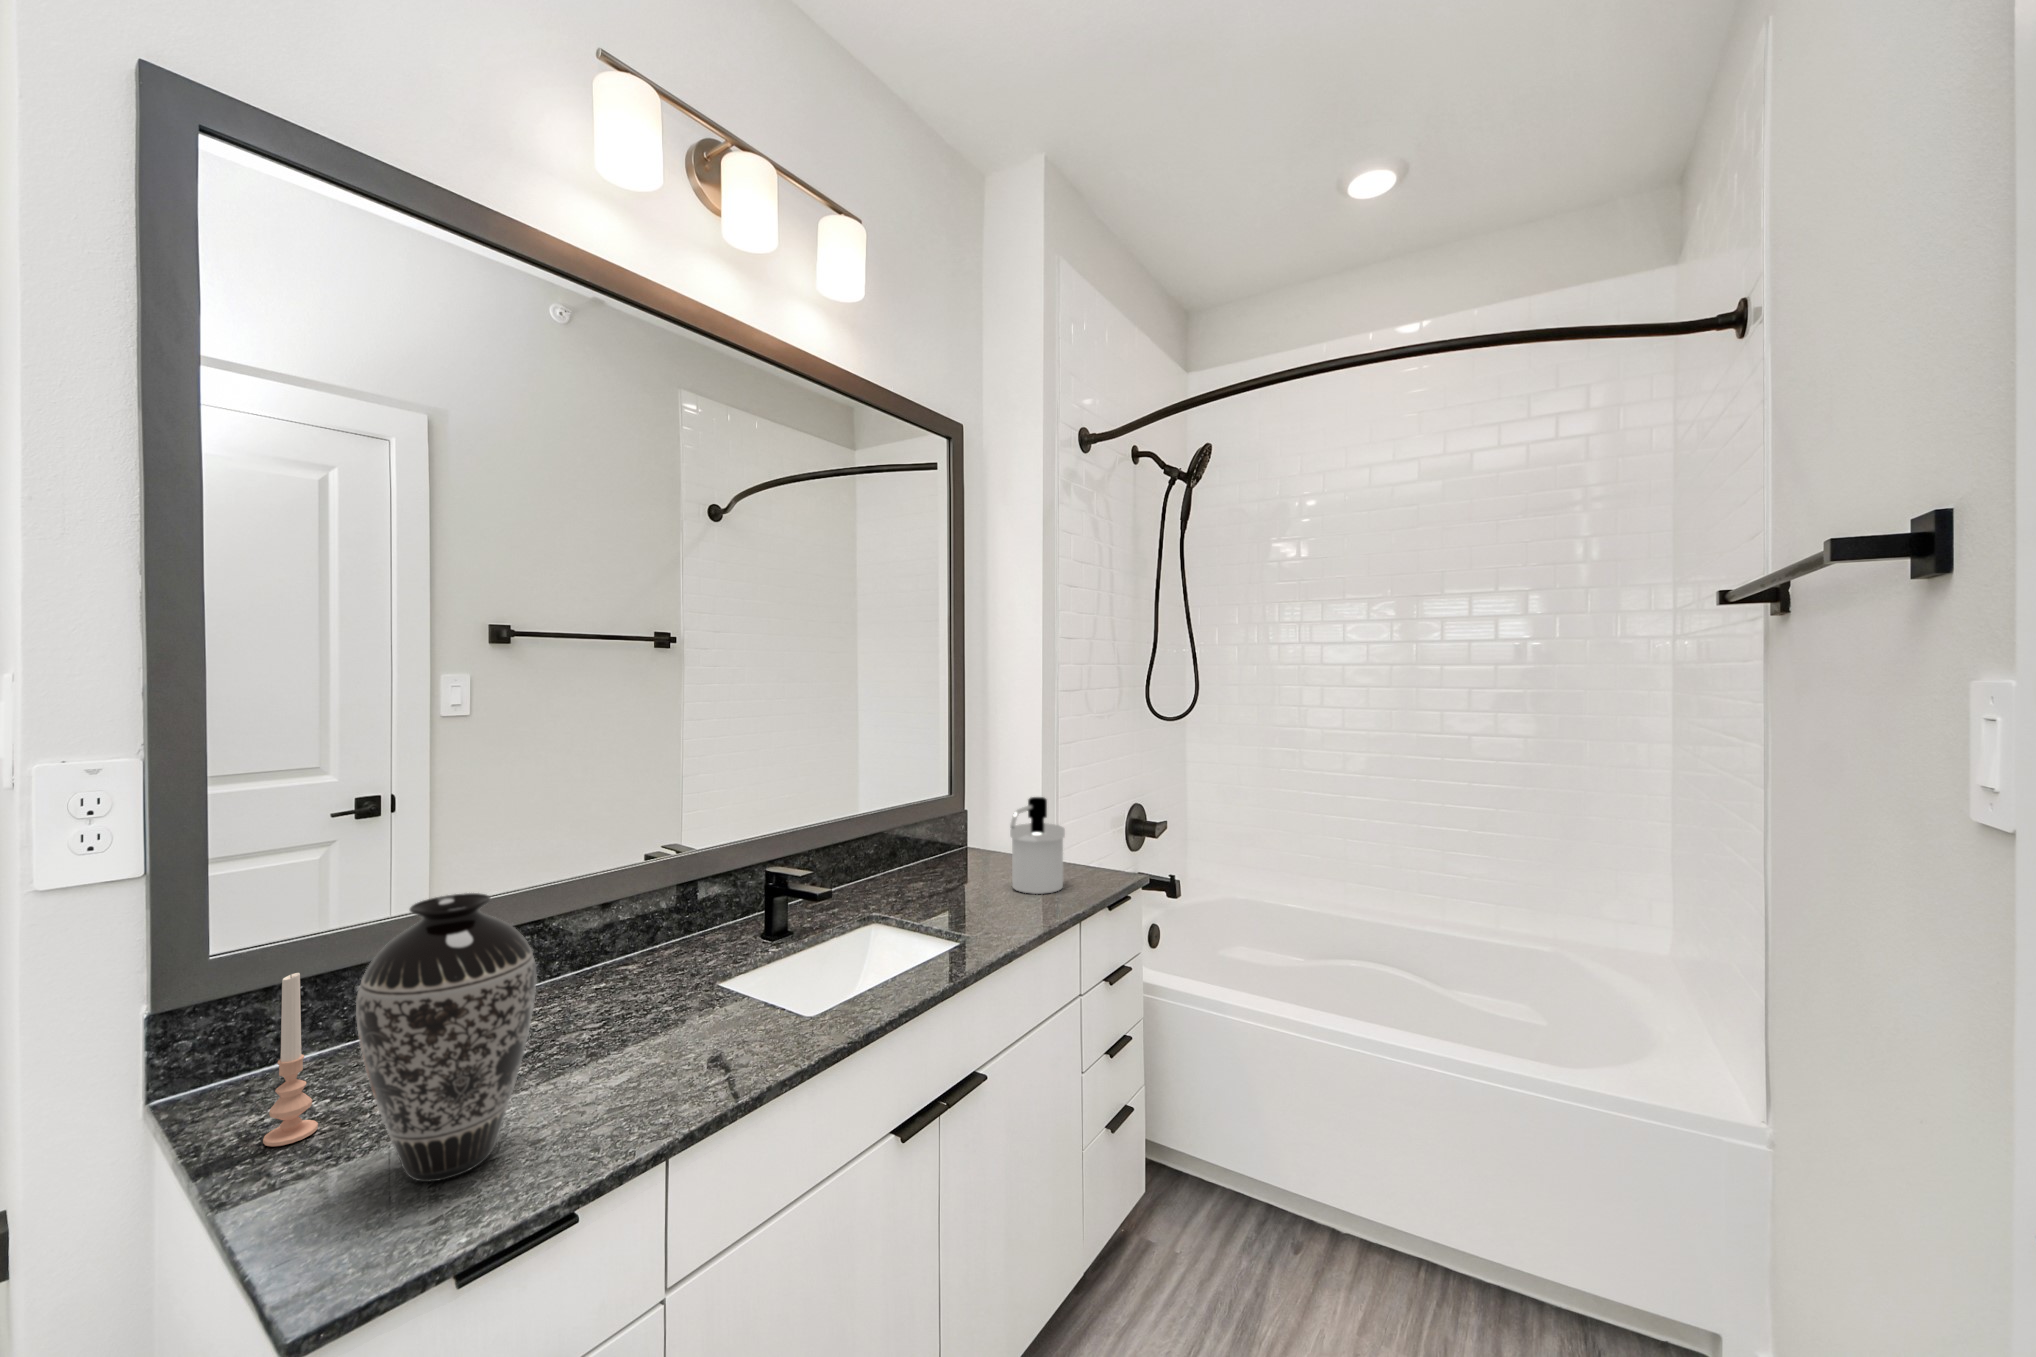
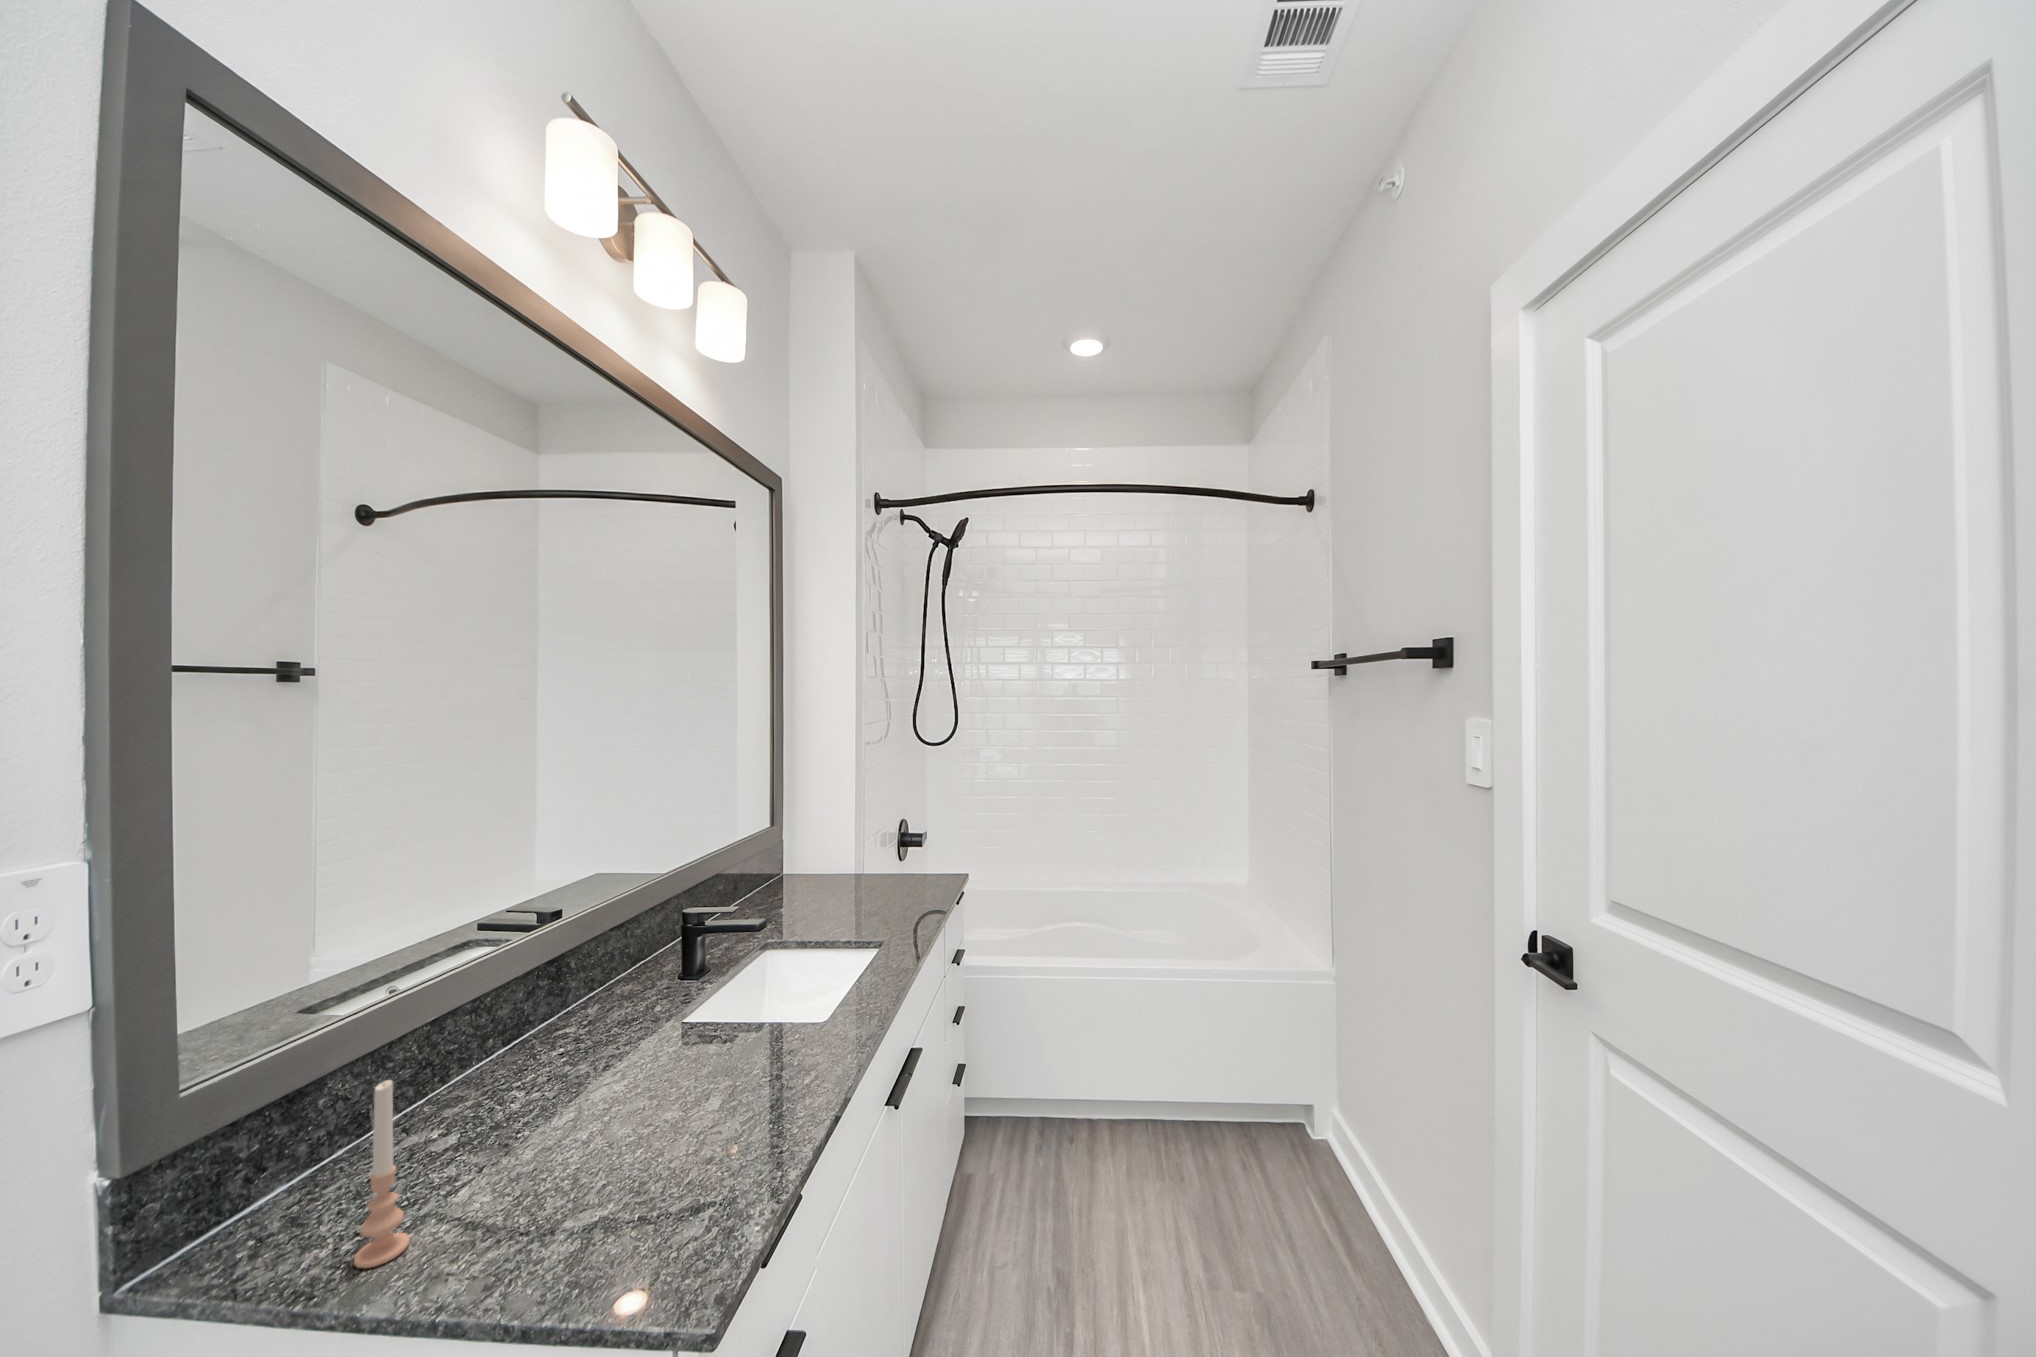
soap dispenser: present [1010,797,1065,894] -> none [861,822,907,905]
decorative vase: present [356,893,536,1182] -> none [534,962,688,1235]

